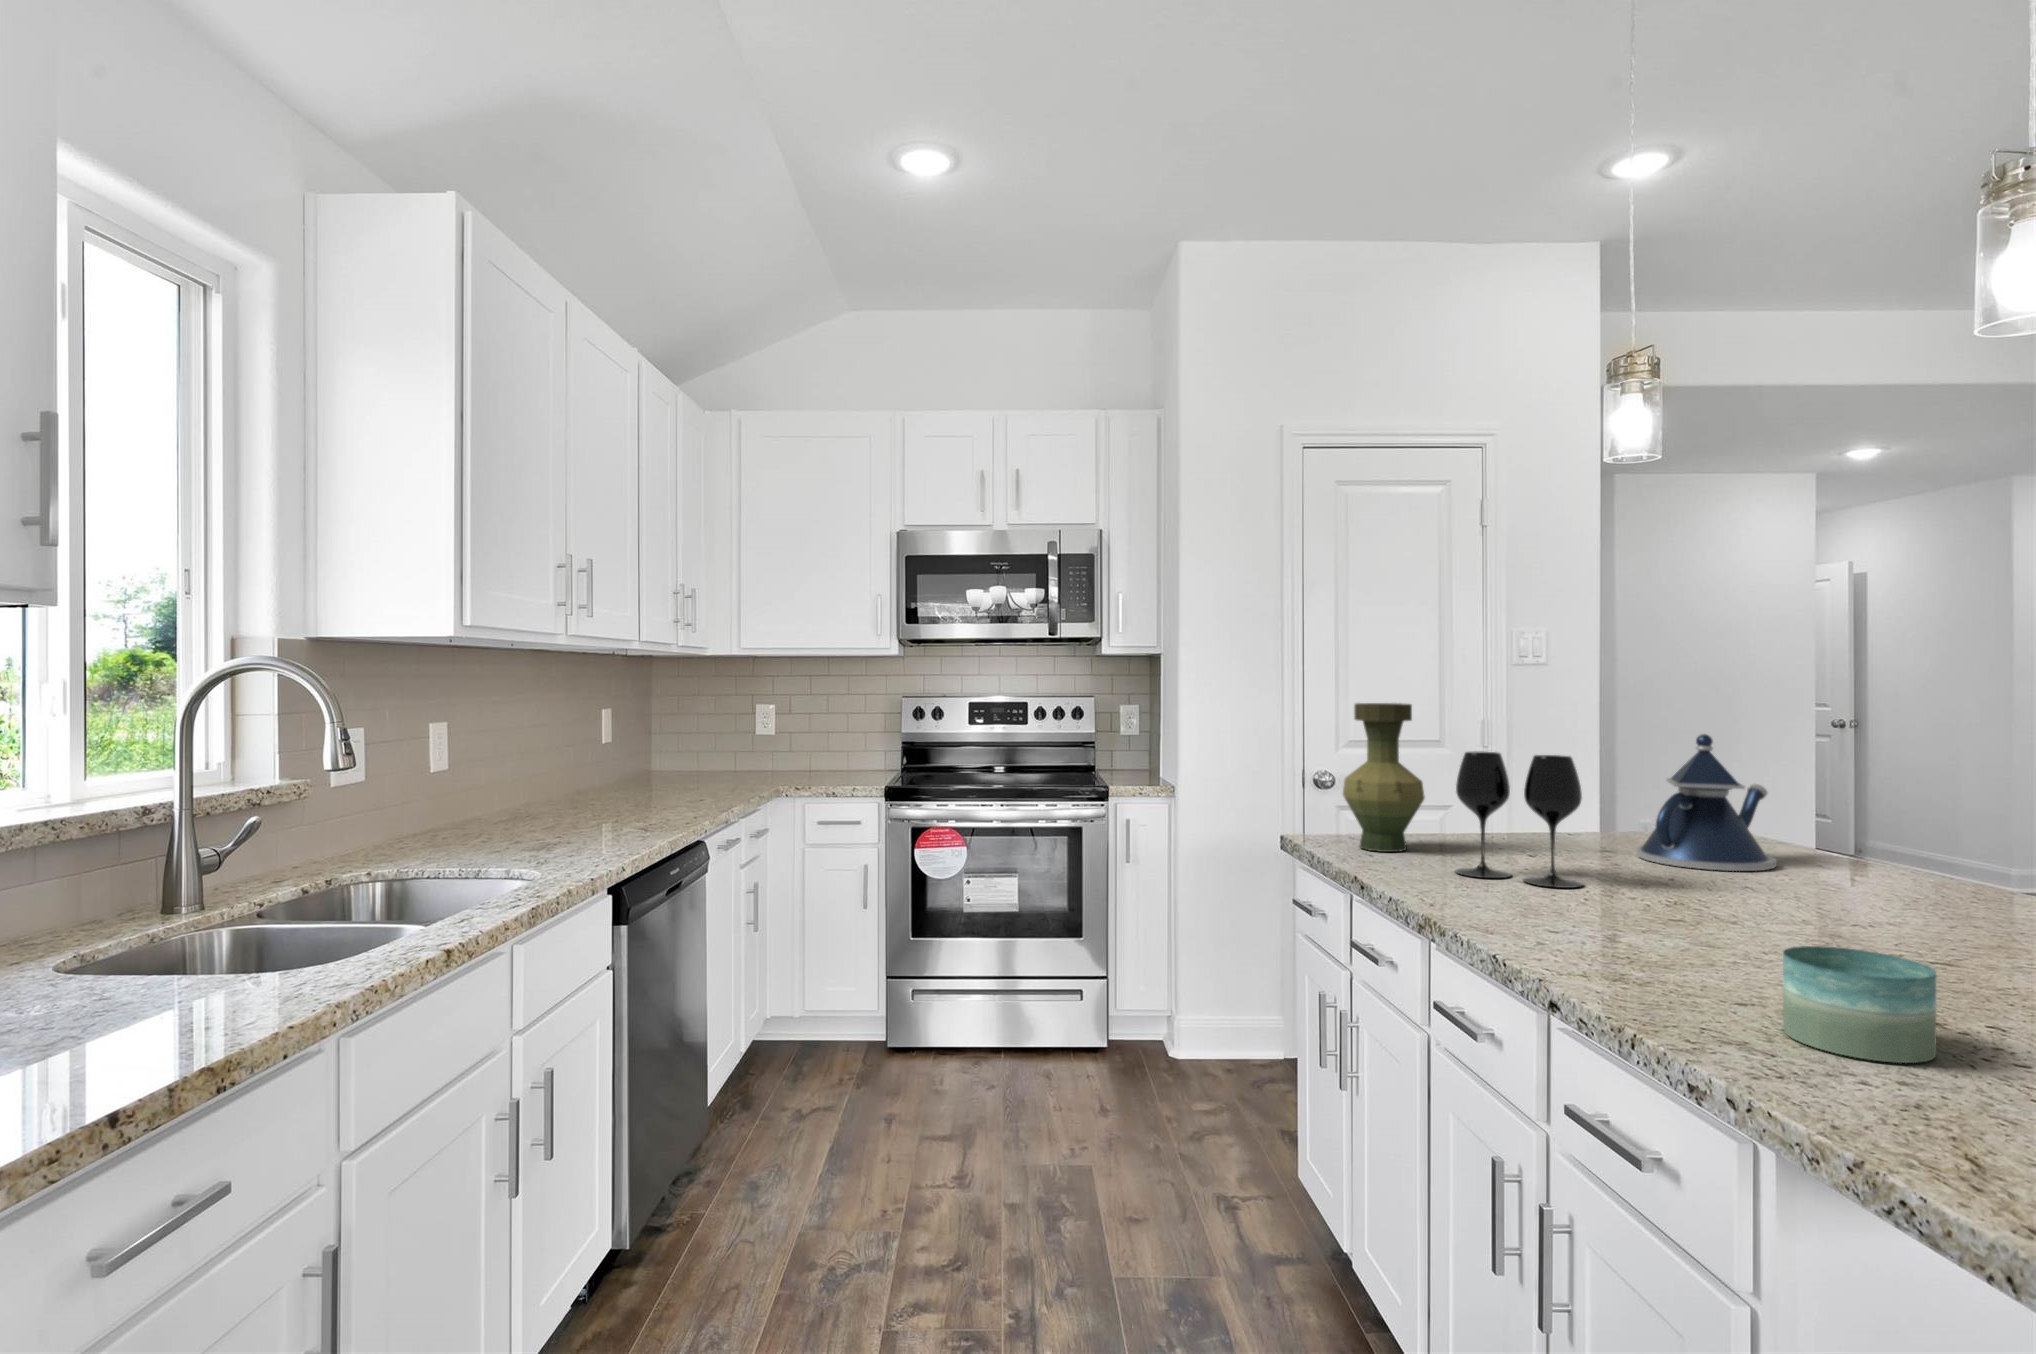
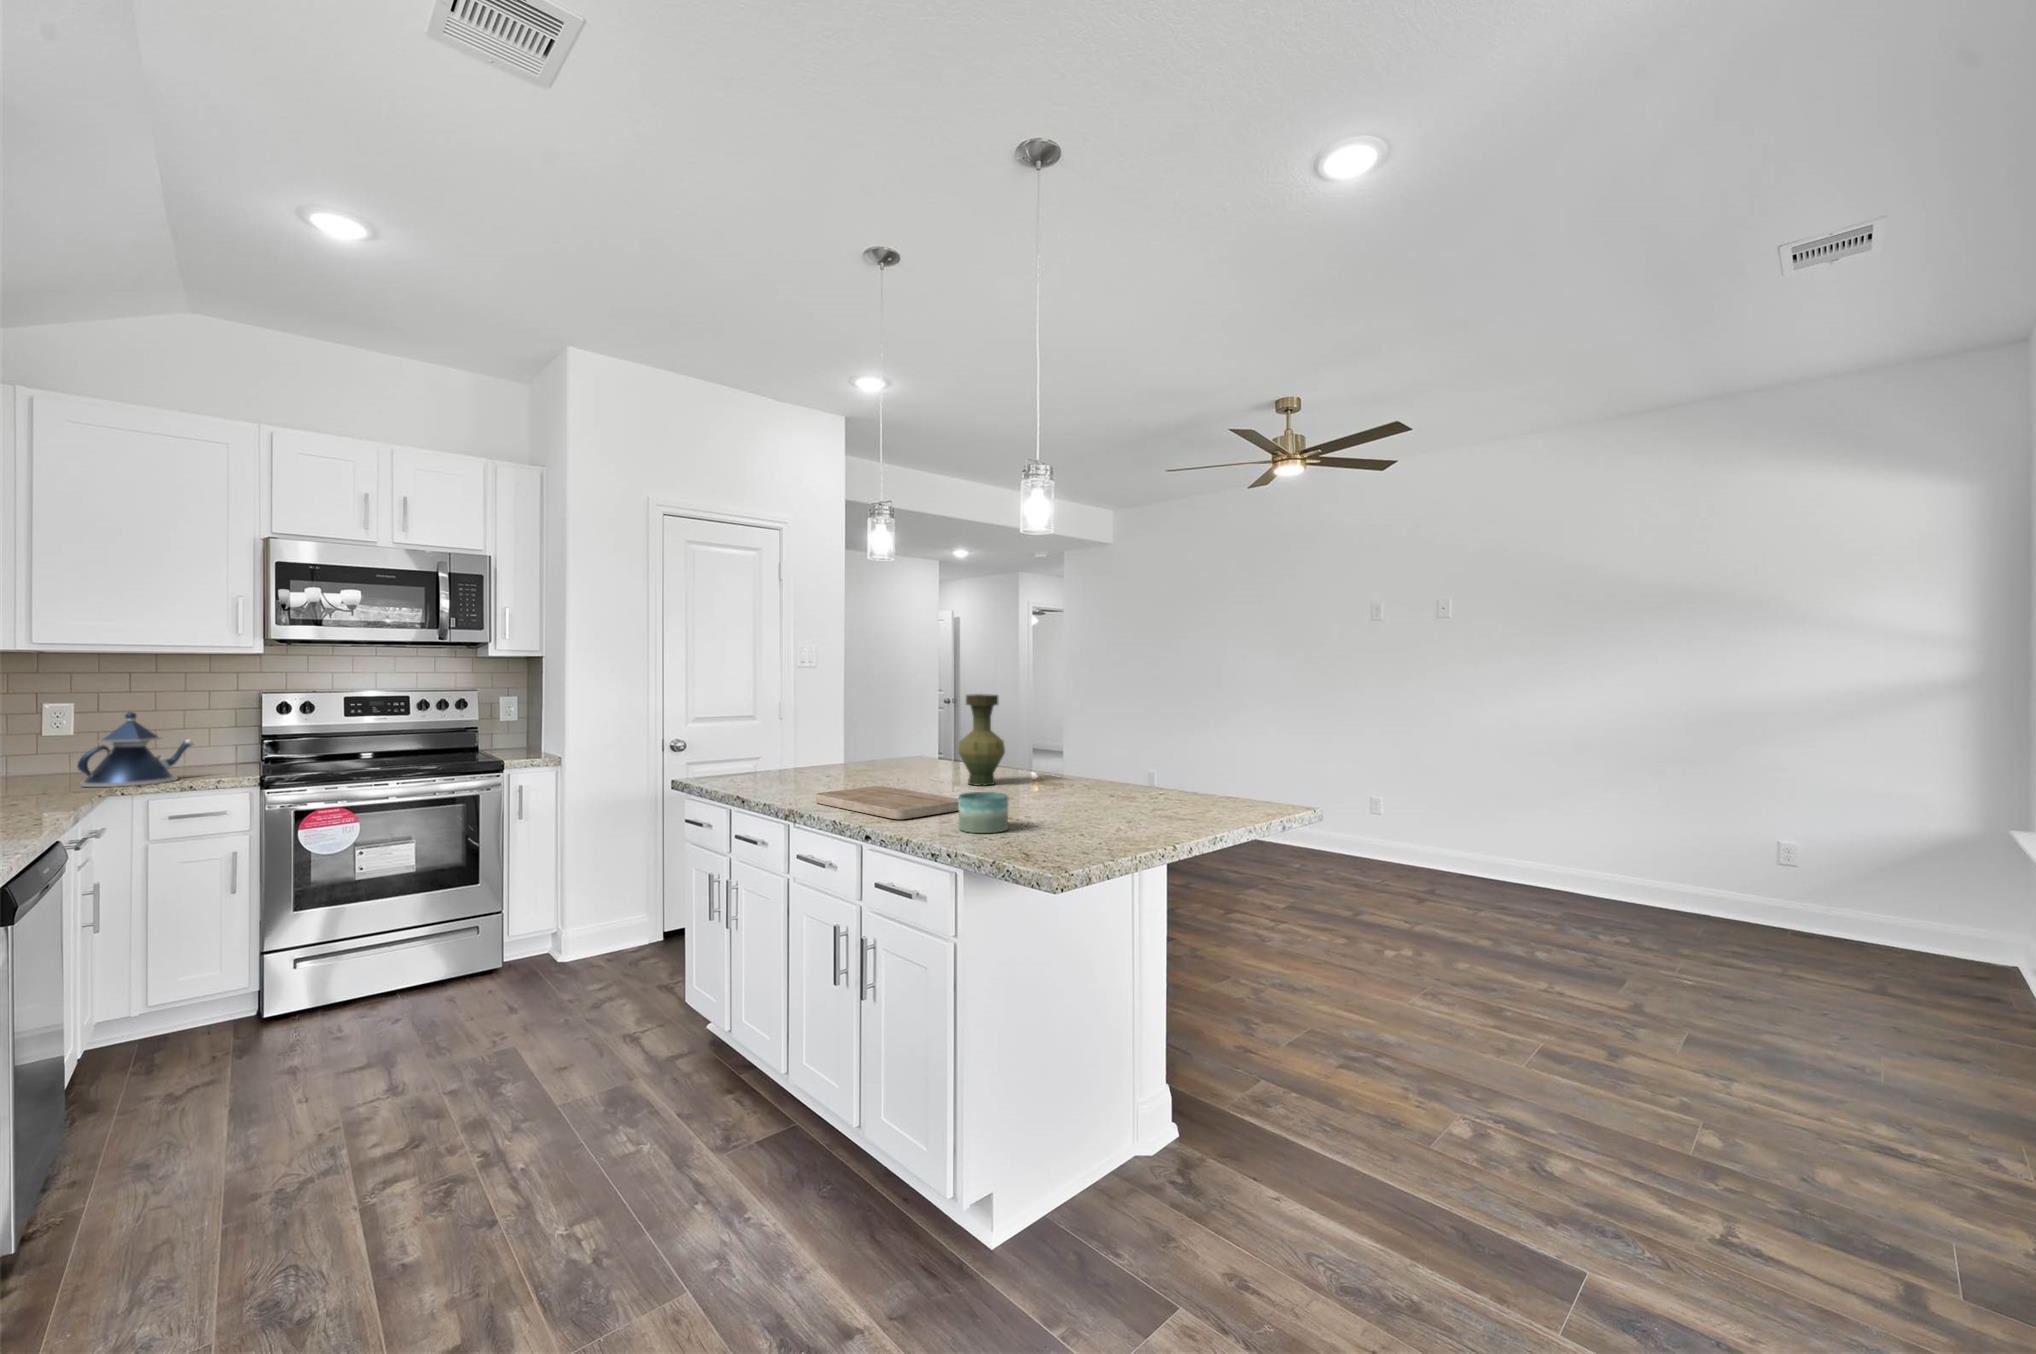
vase: present [1343,703,1424,852] -> present [958,694,1005,786]
teapot: present [1637,734,1777,871] -> present [77,712,194,787]
wine glass: present [1456,752,1583,888] -> none [795,719,862,790]
cutting board: none [1476,888,1811,976] -> present [816,786,959,819]

